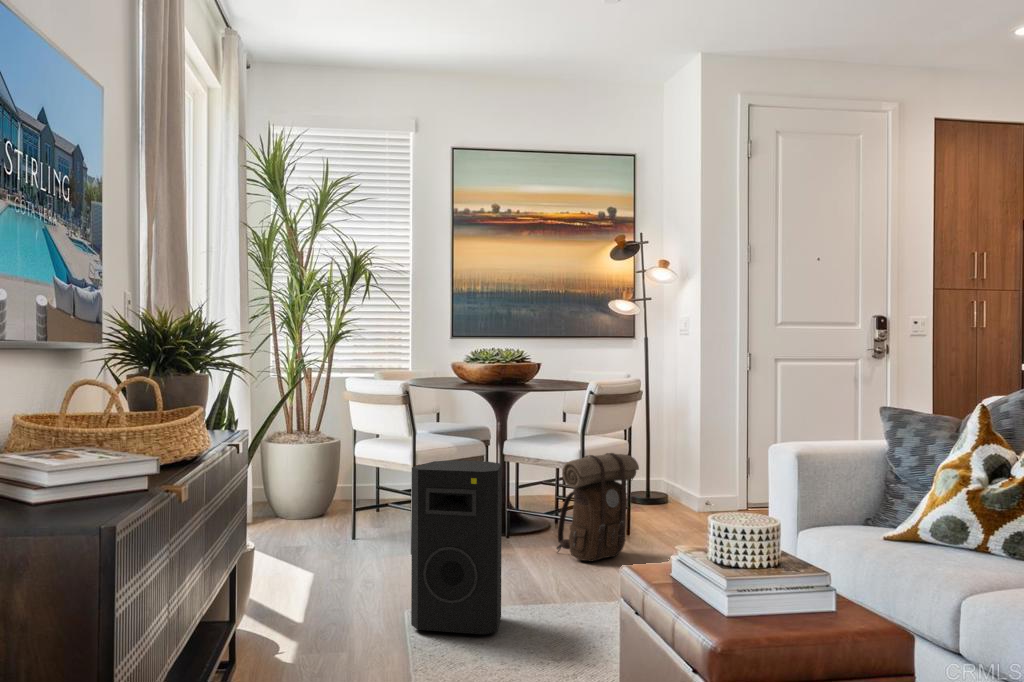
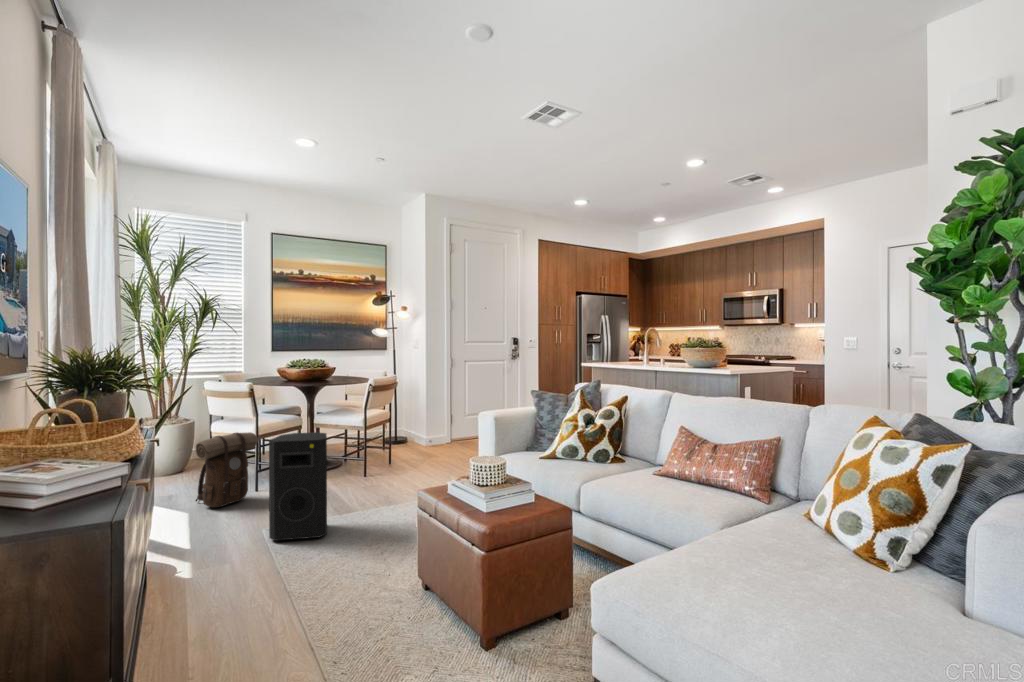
backpack: present [557,453,639,562] -> present [196,432,258,507]

